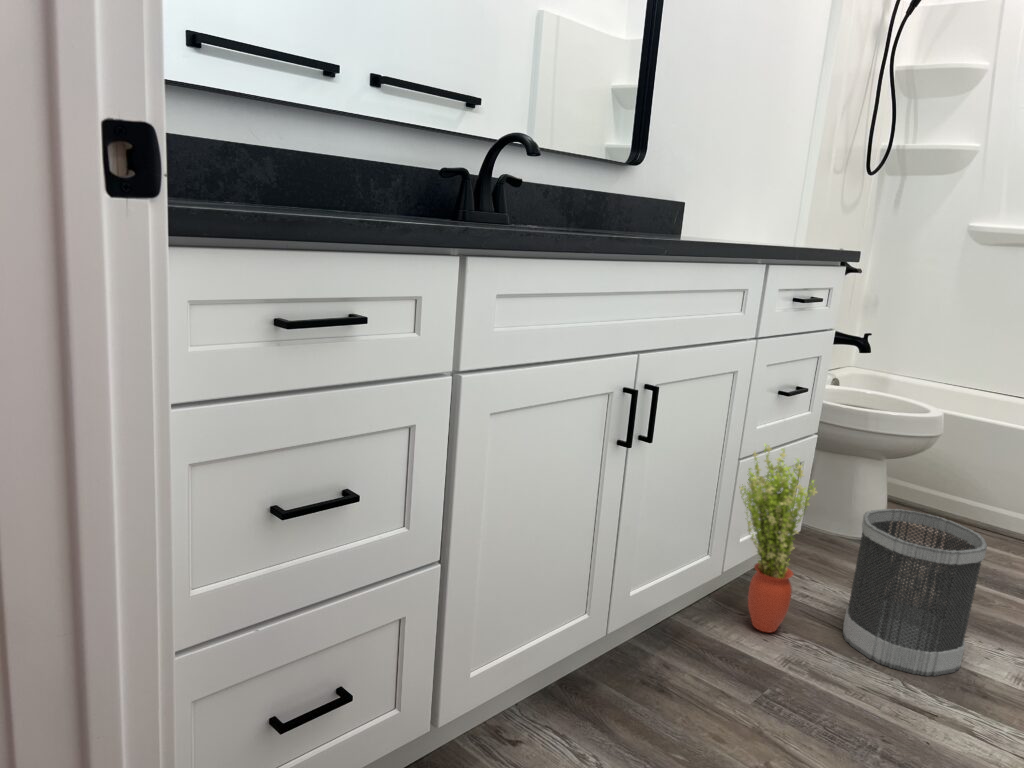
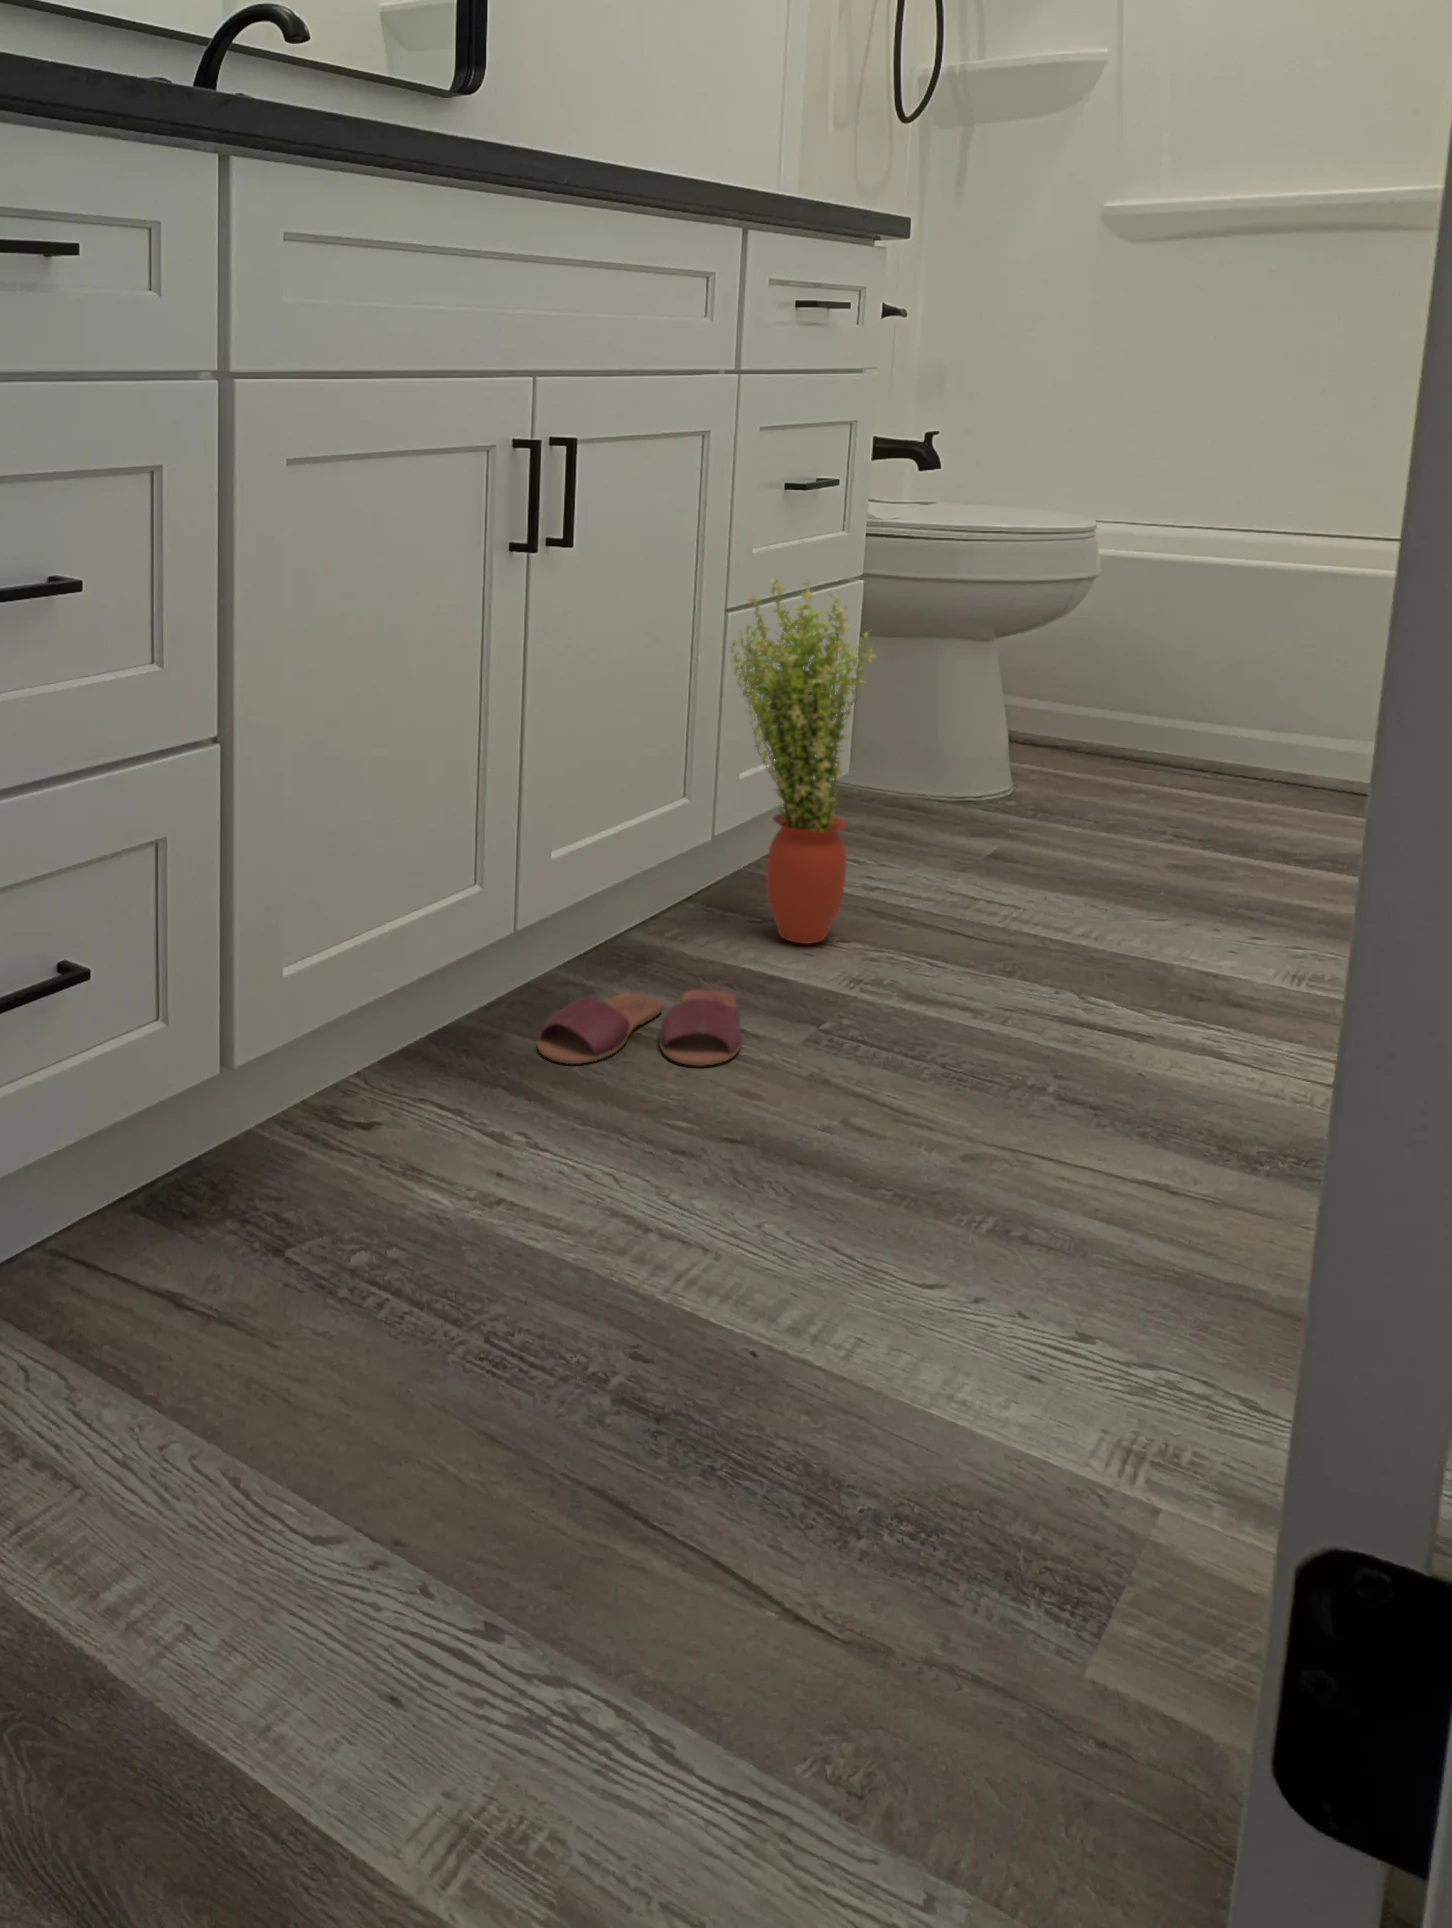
wastebasket: present [843,509,987,676] -> none [946,689,1182,976]
slippers: none [614,659,723,718] -> present [537,989,742,1066]

